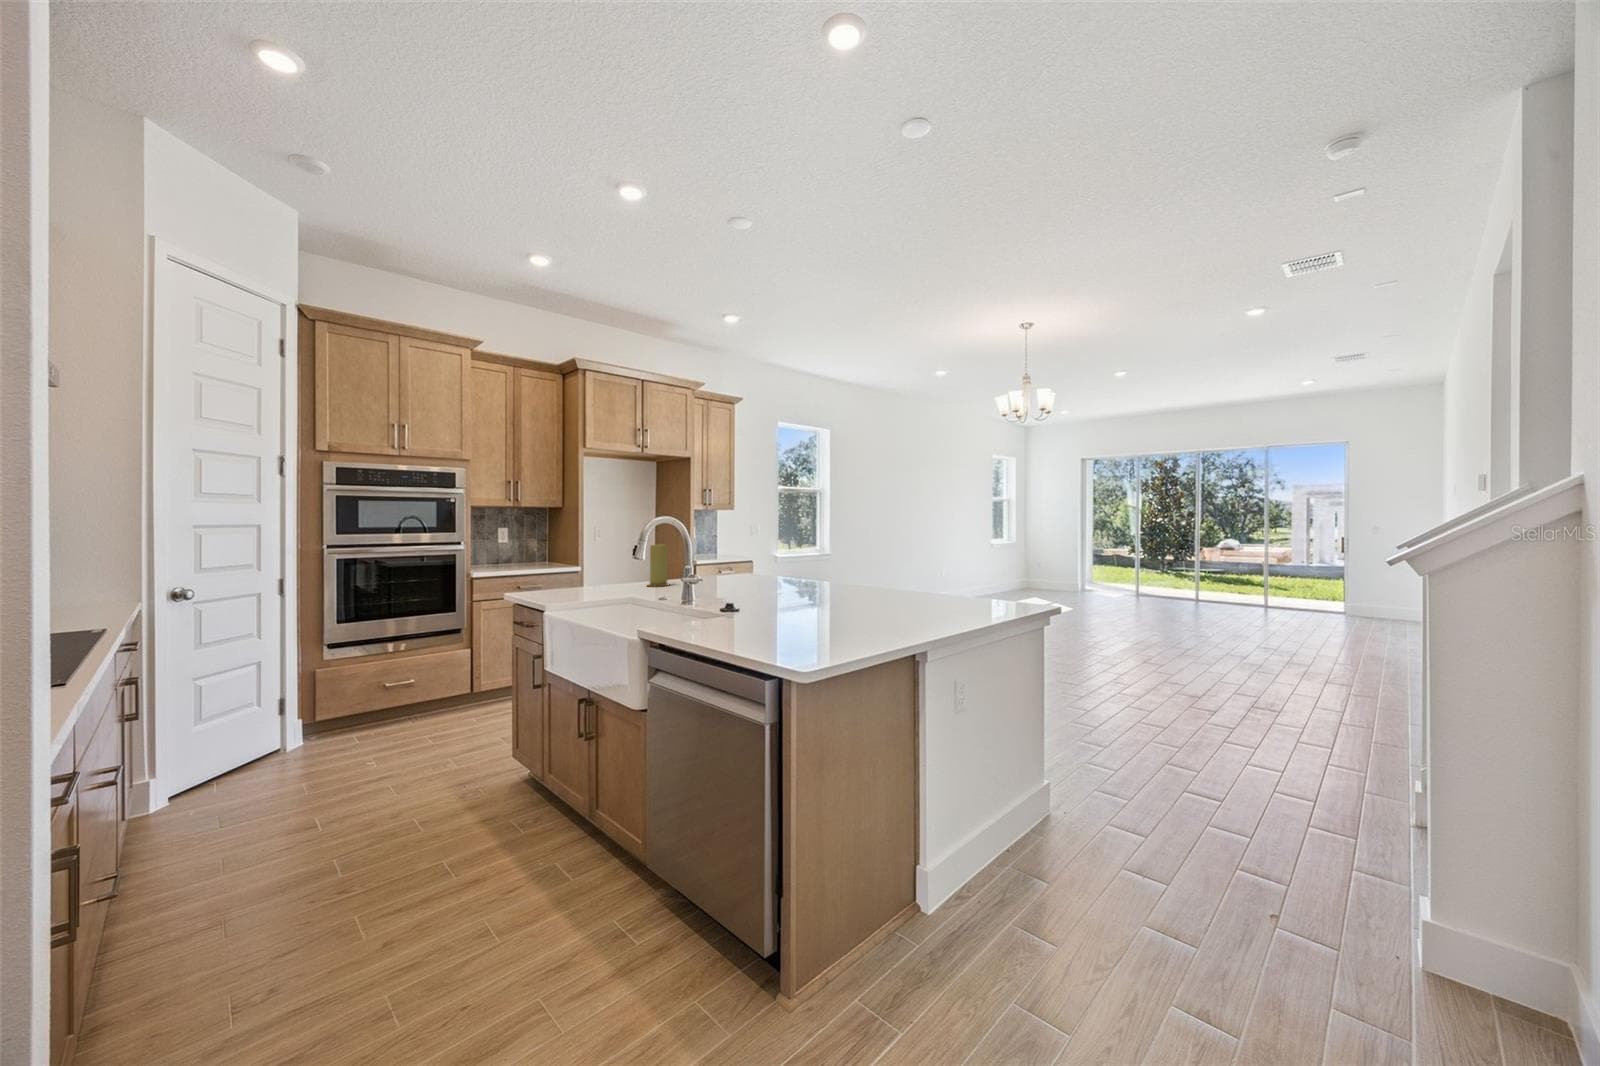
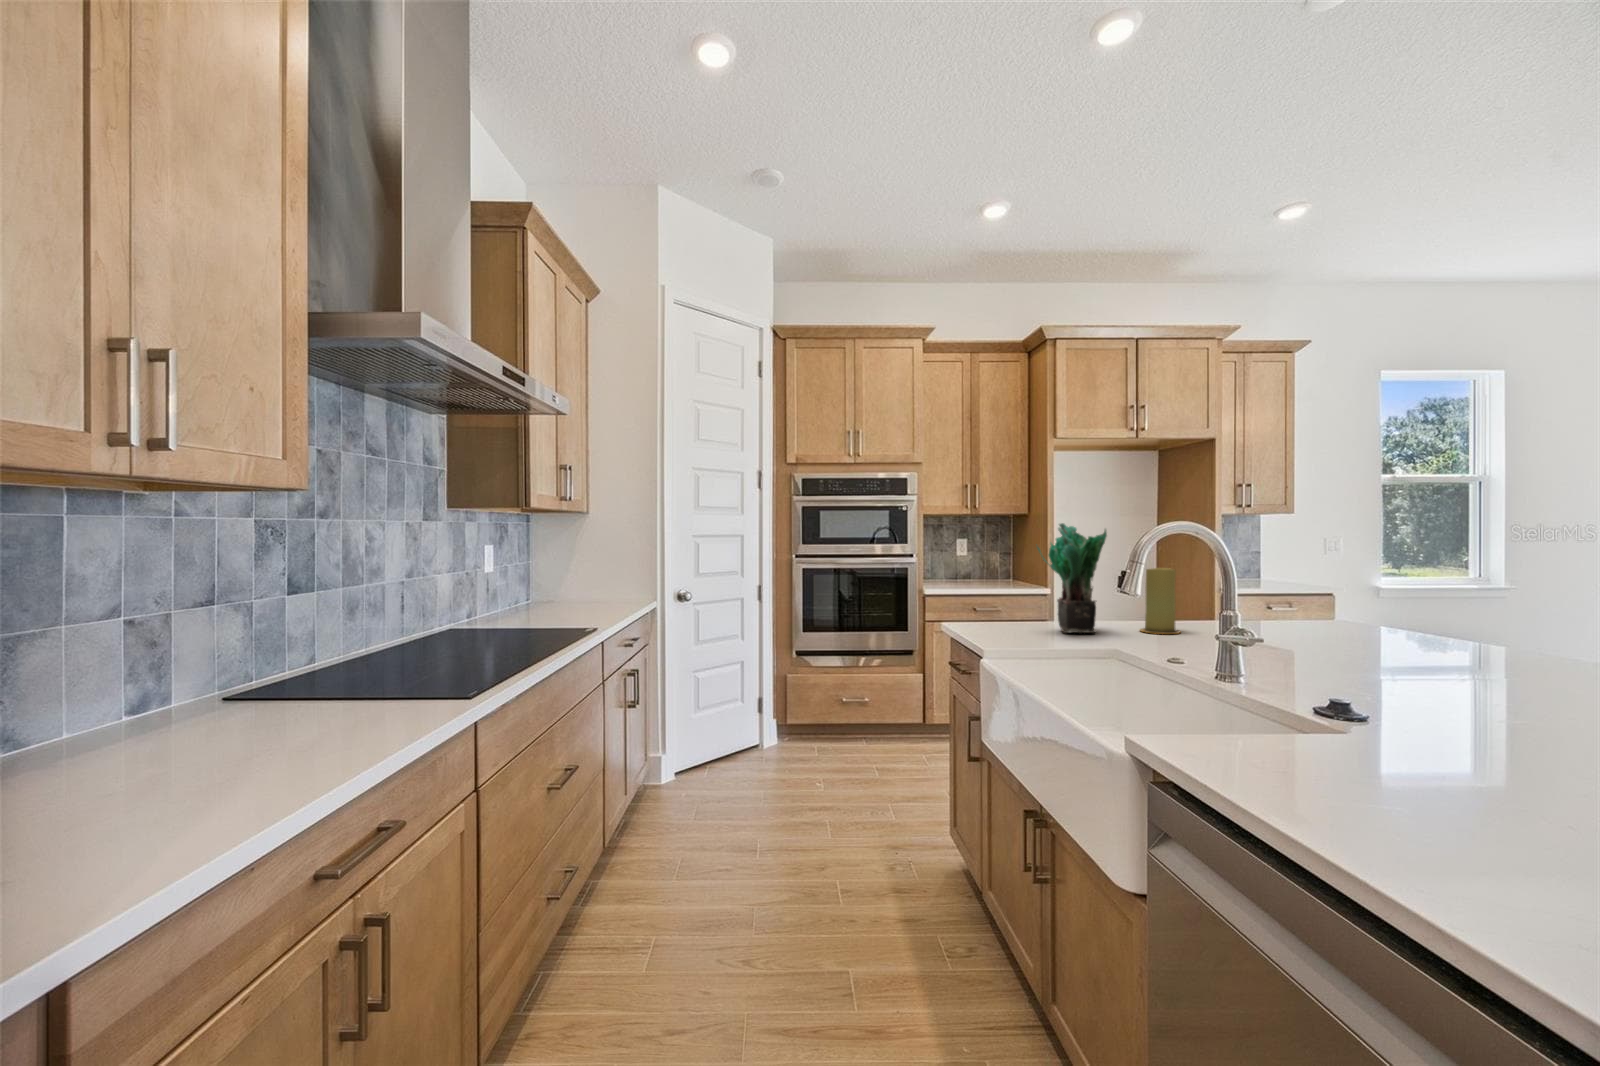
potted plant: none [578,515,626,591] -> present [1037,523,1107,633]

